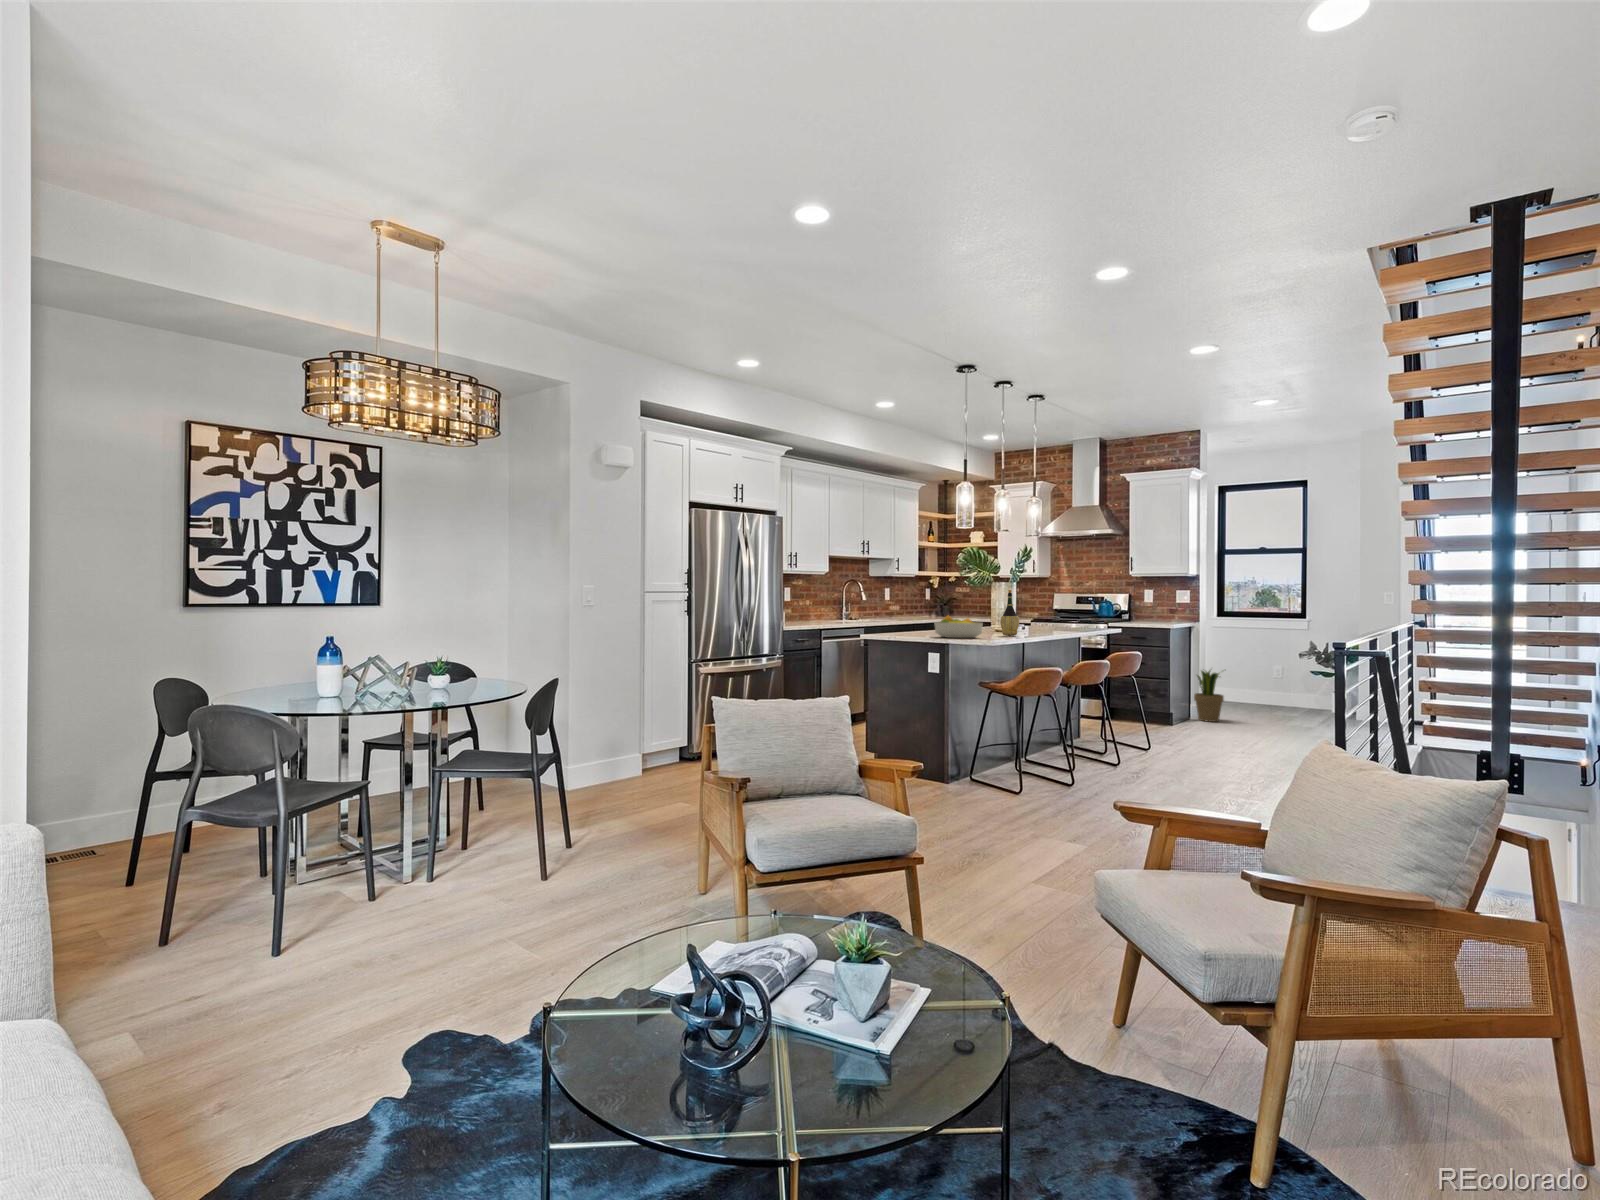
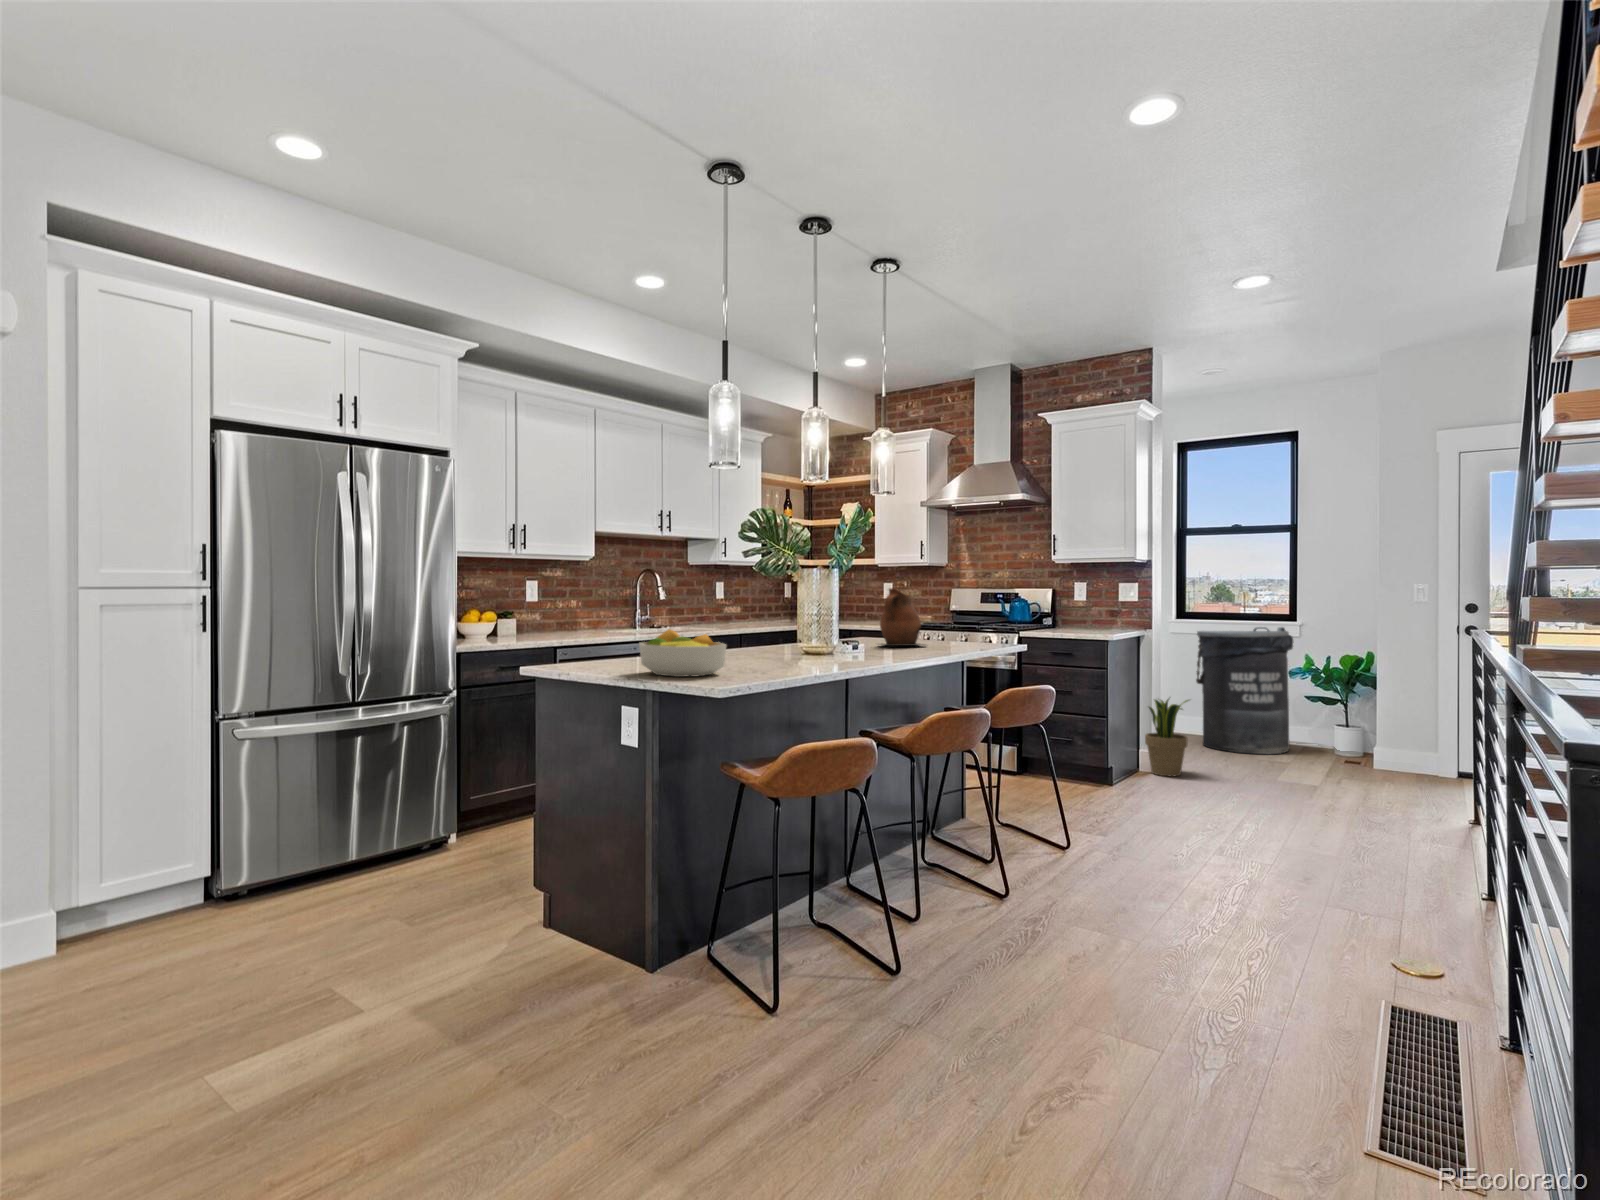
wine bottle: present [1000,590,1019,636] -> none [781,579,816,666]
ceramic pitcher: none [1026,594,1060,630] -> present [880,588,921,646]
trash can: none [1232,622,1303,712] -> present [1196,627,1293,754]

